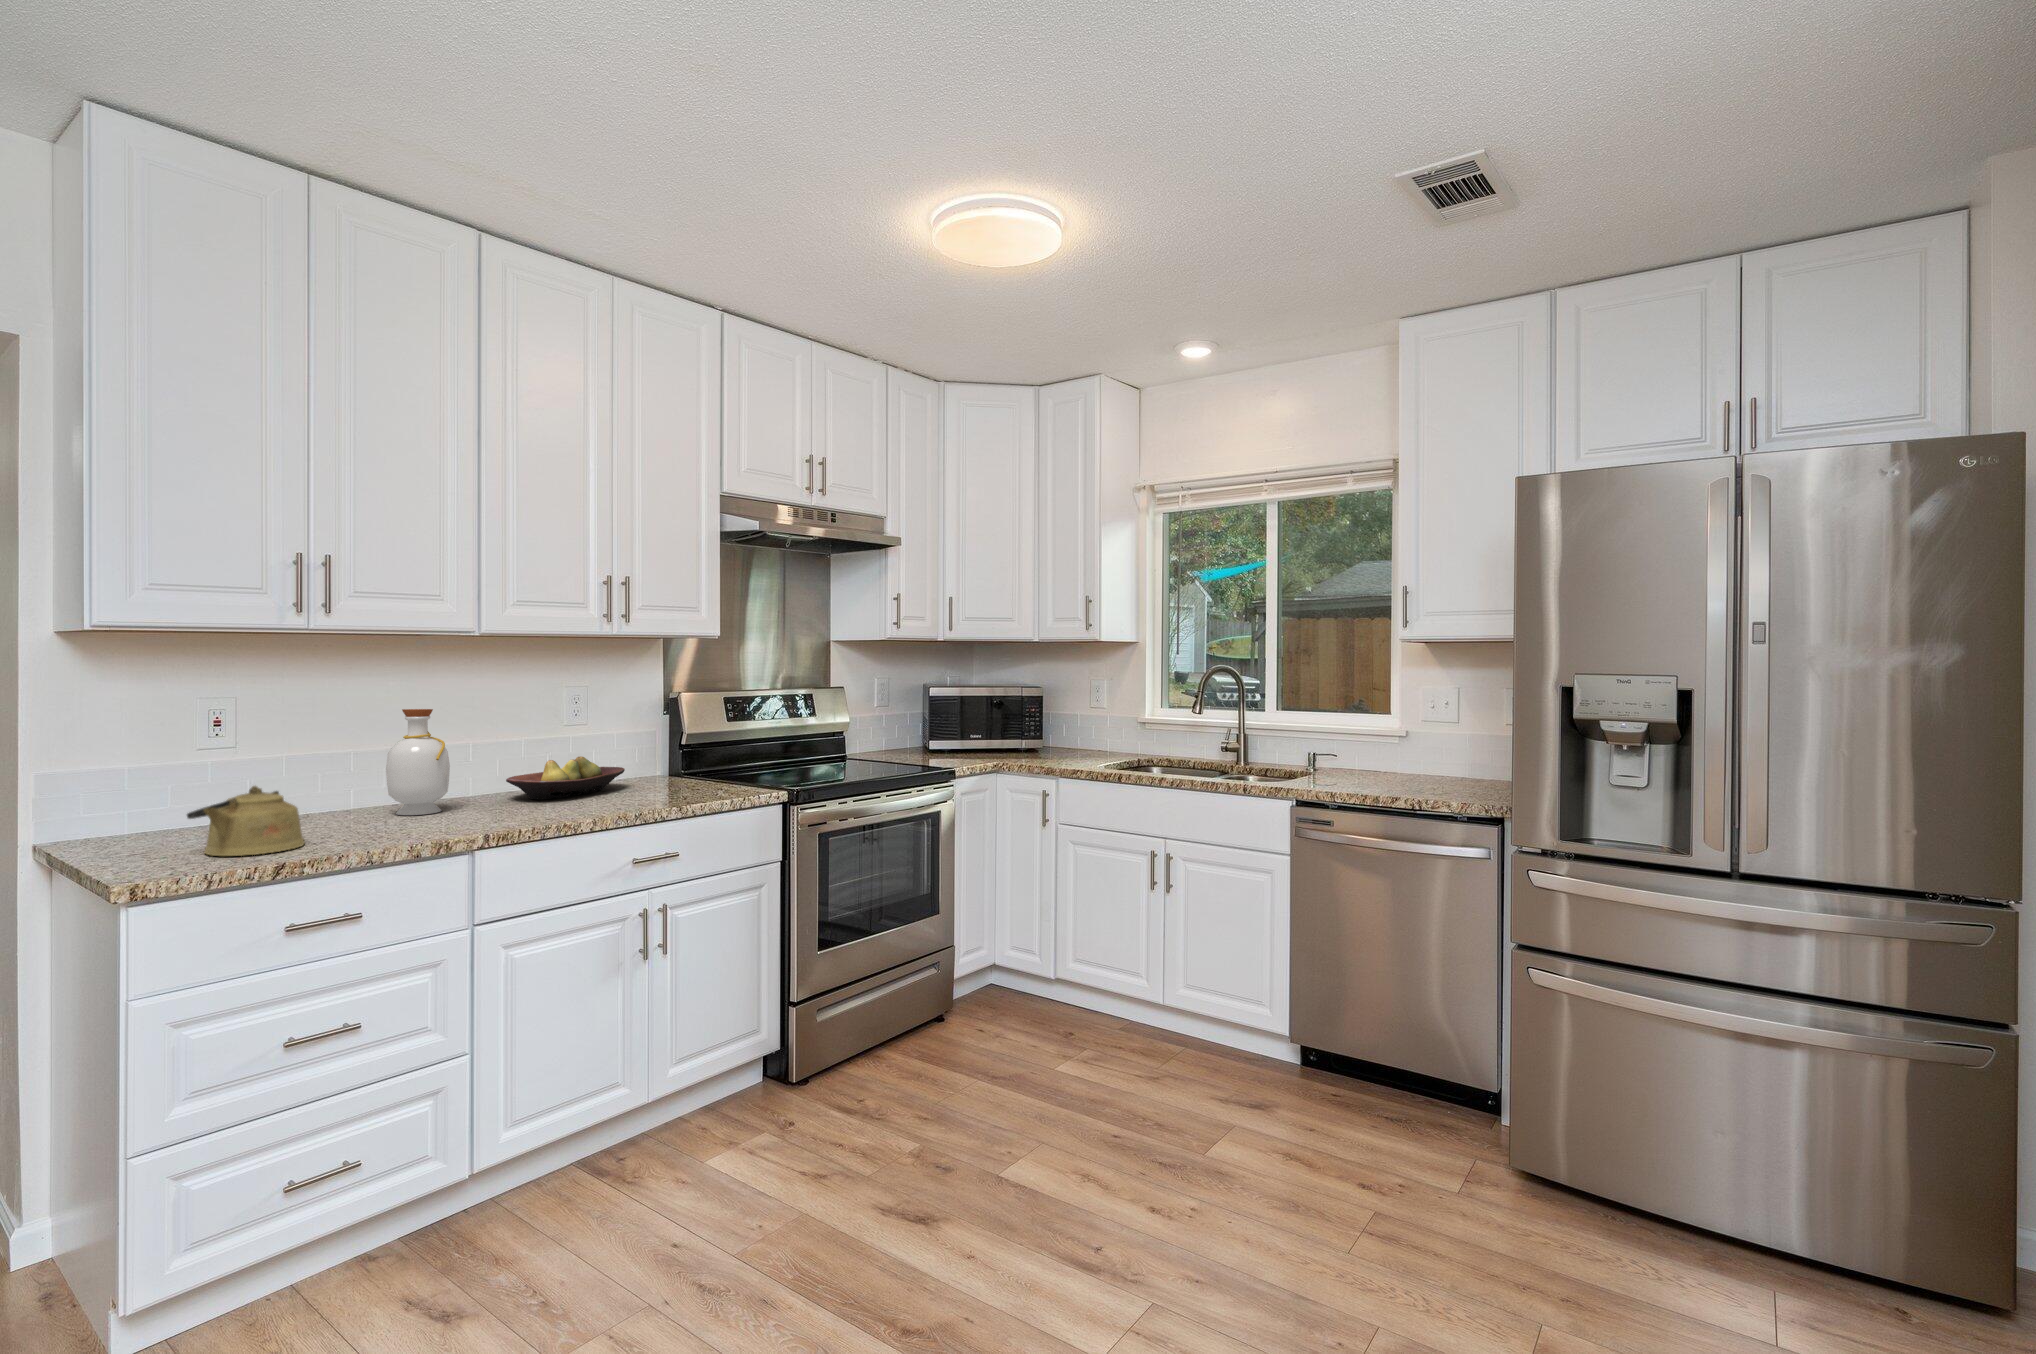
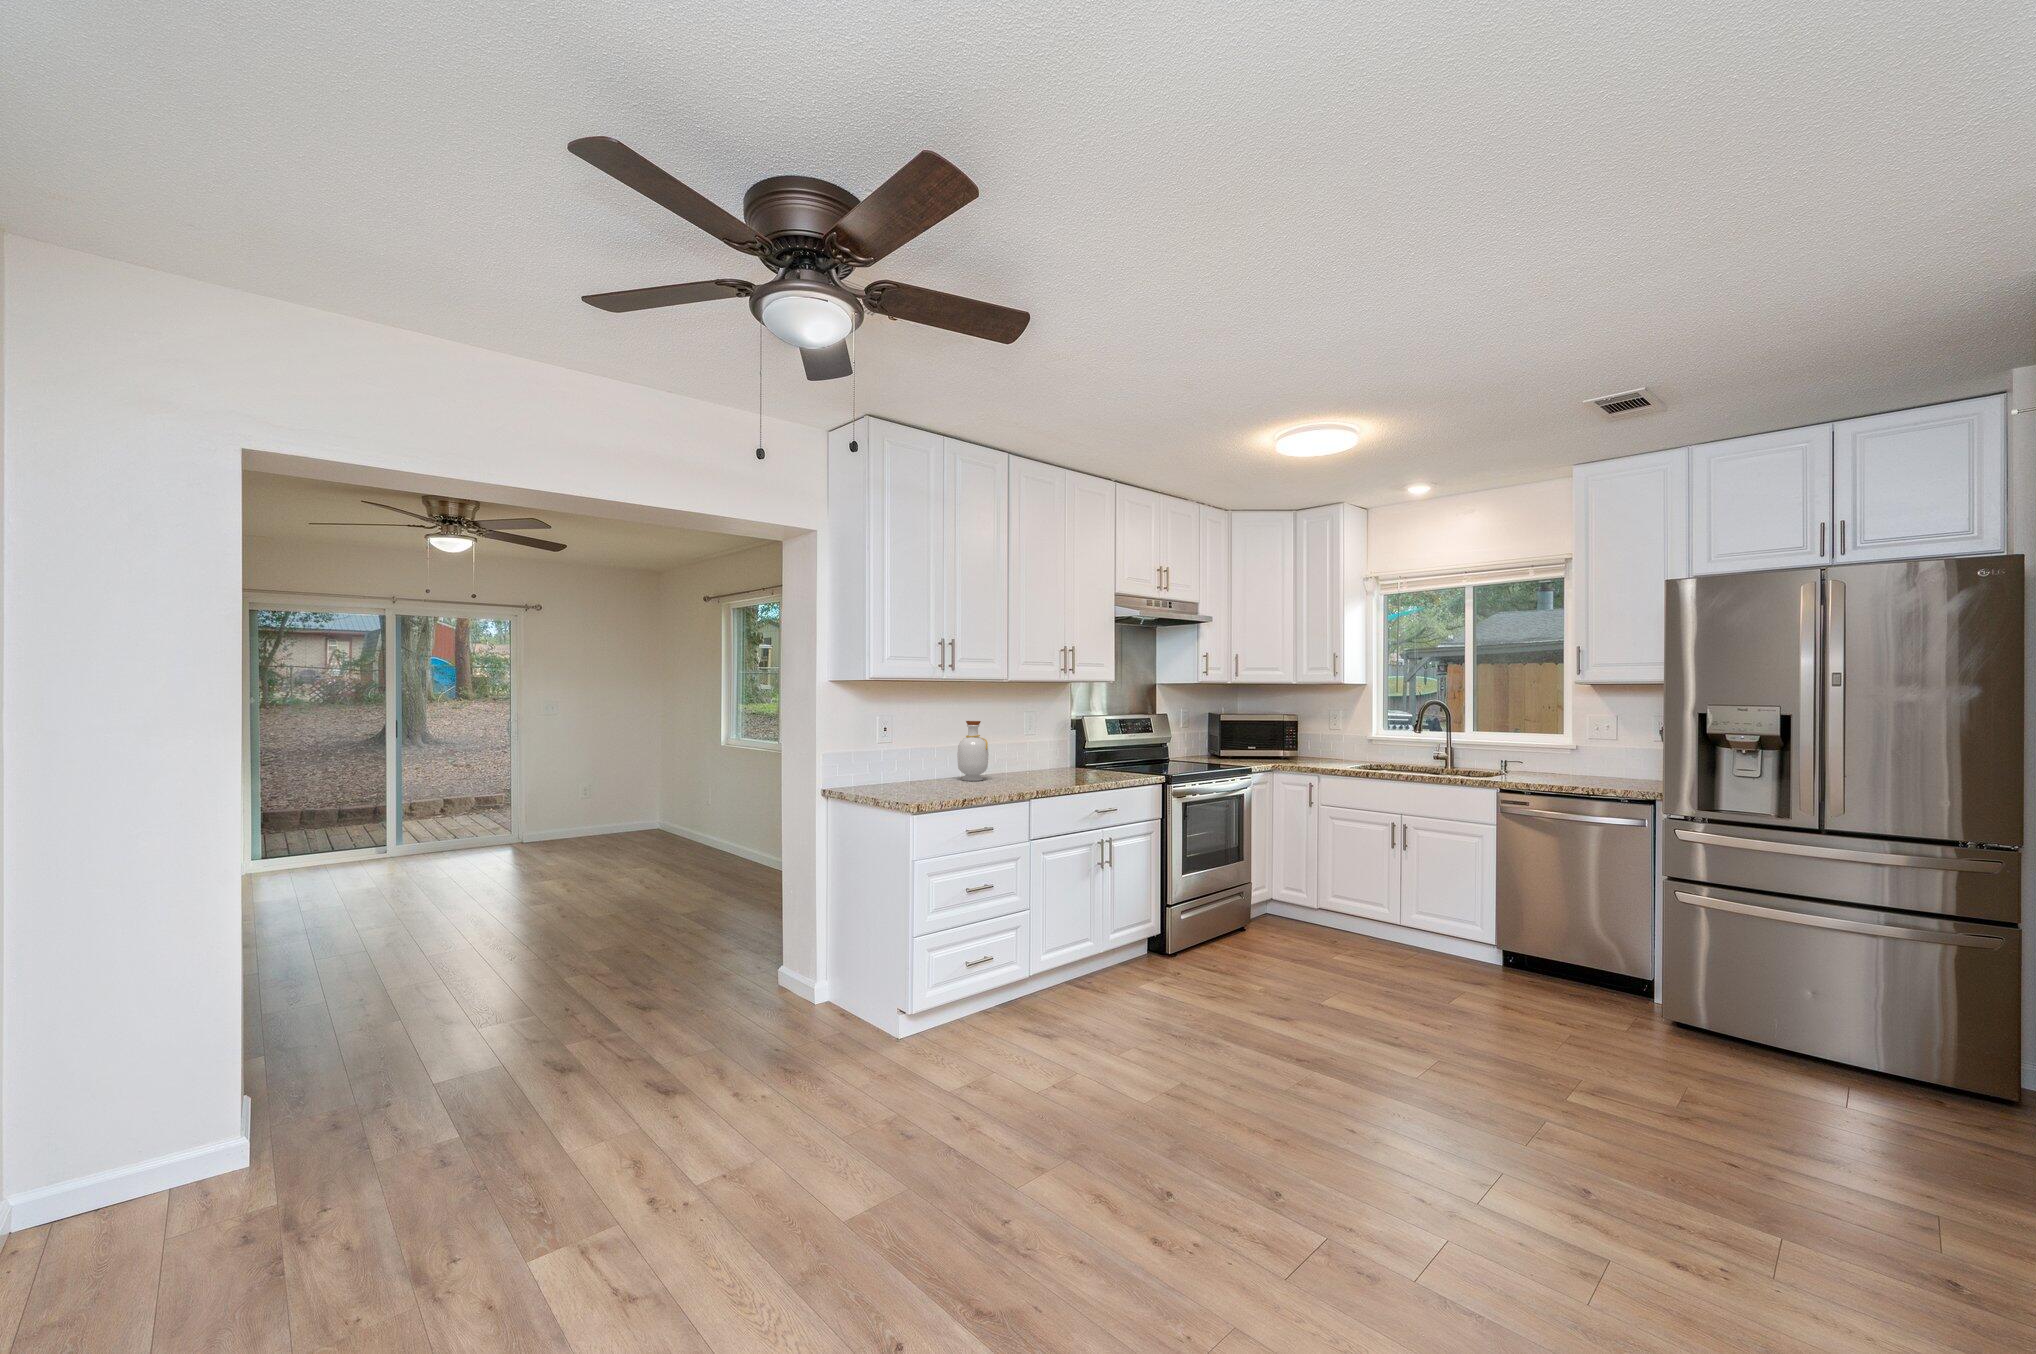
fruit bowl: present [506,756,625,799] -> none [1007,752,1063,776]
kettle: present [187,786,304,856] -> none [902,759,951,795]

